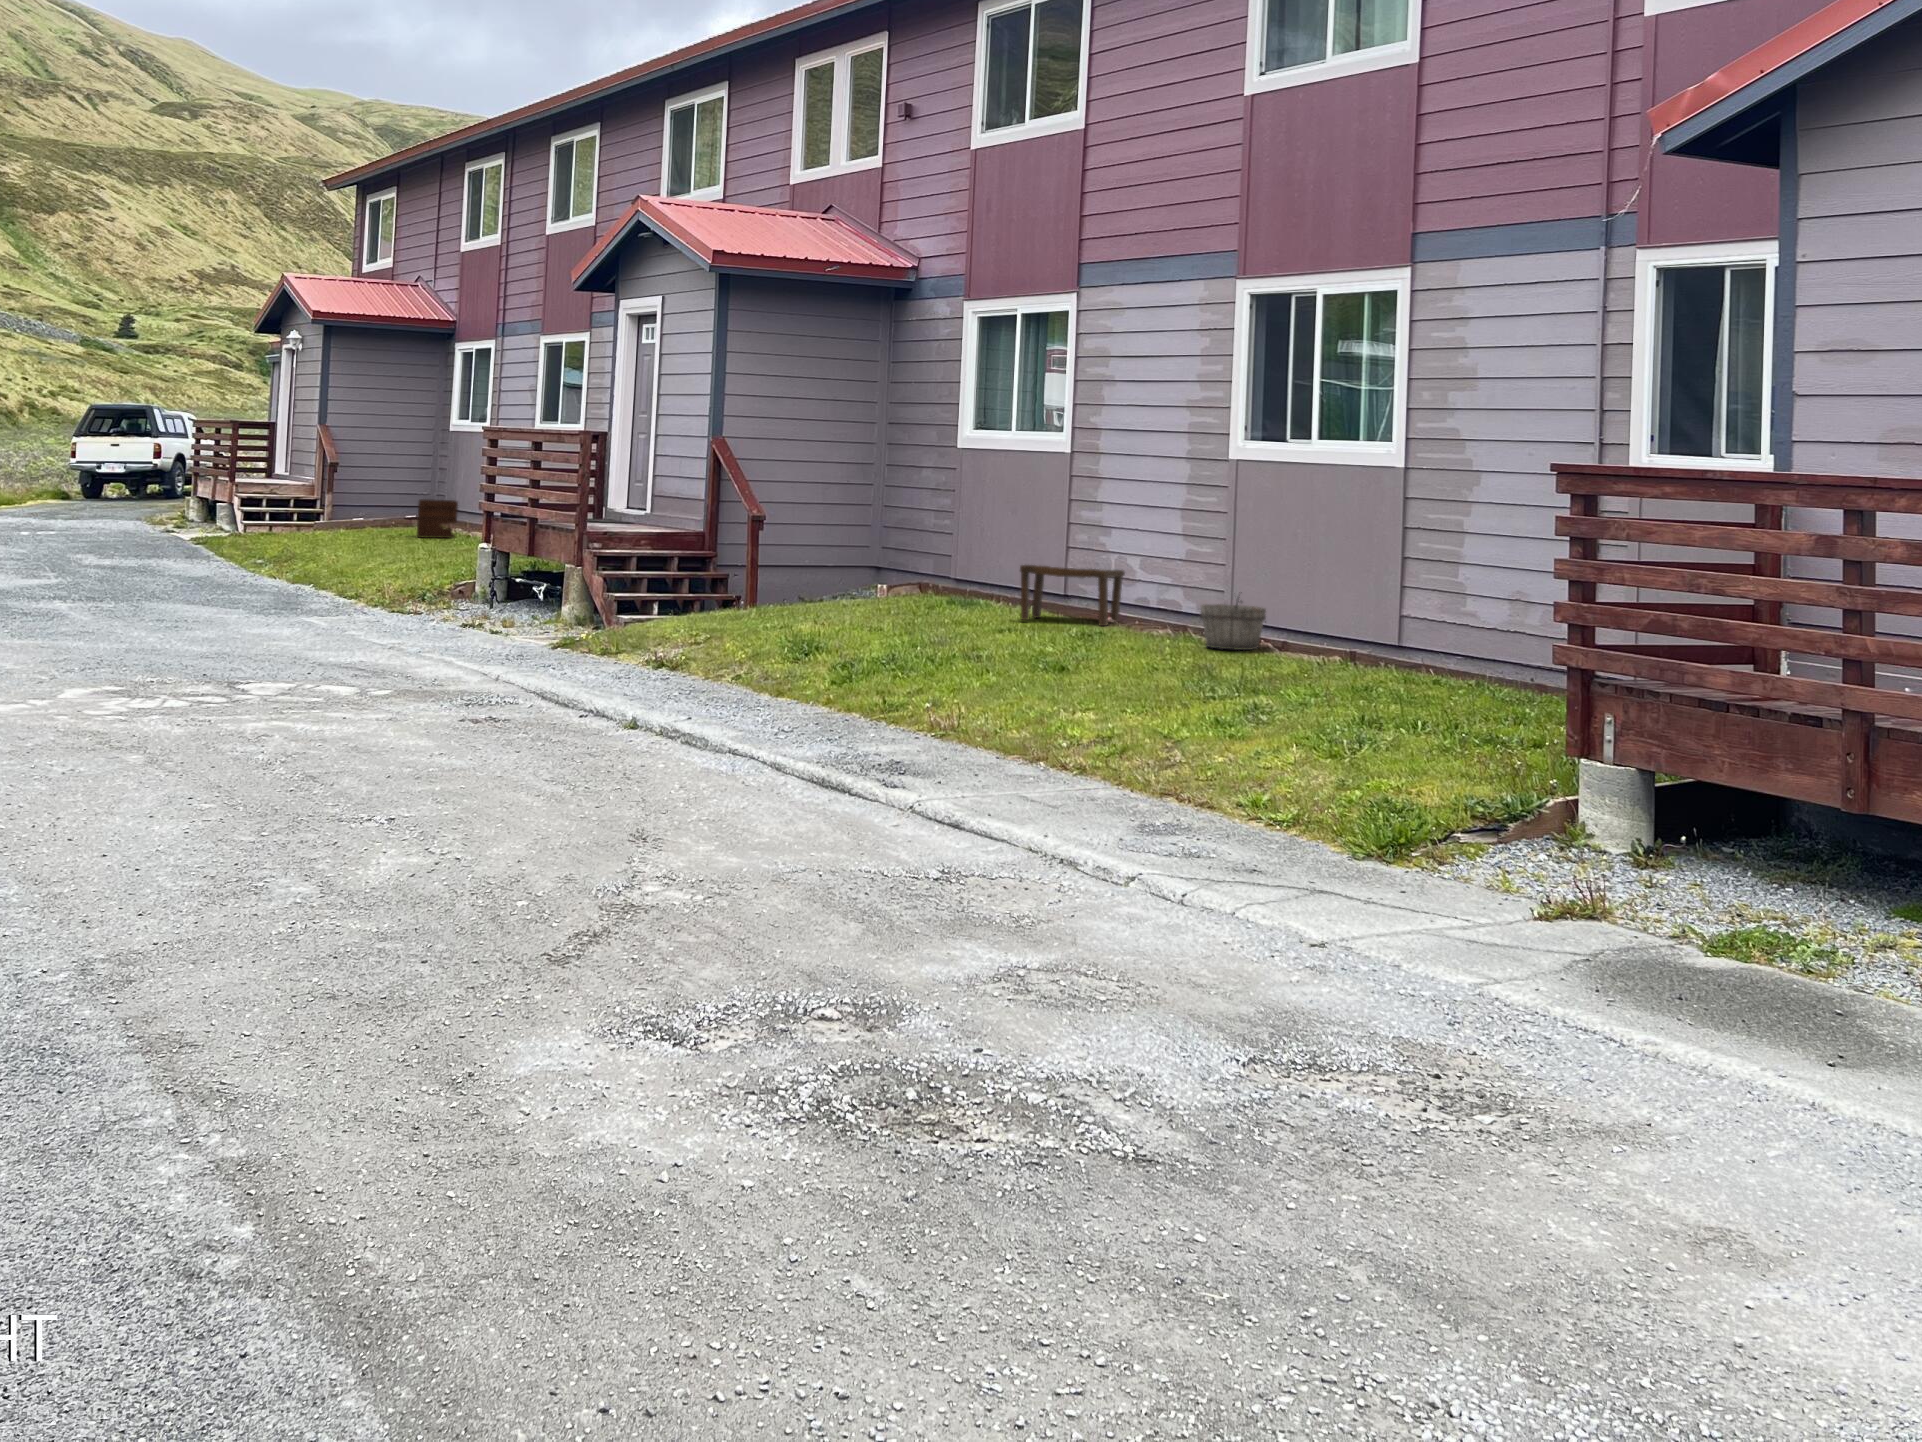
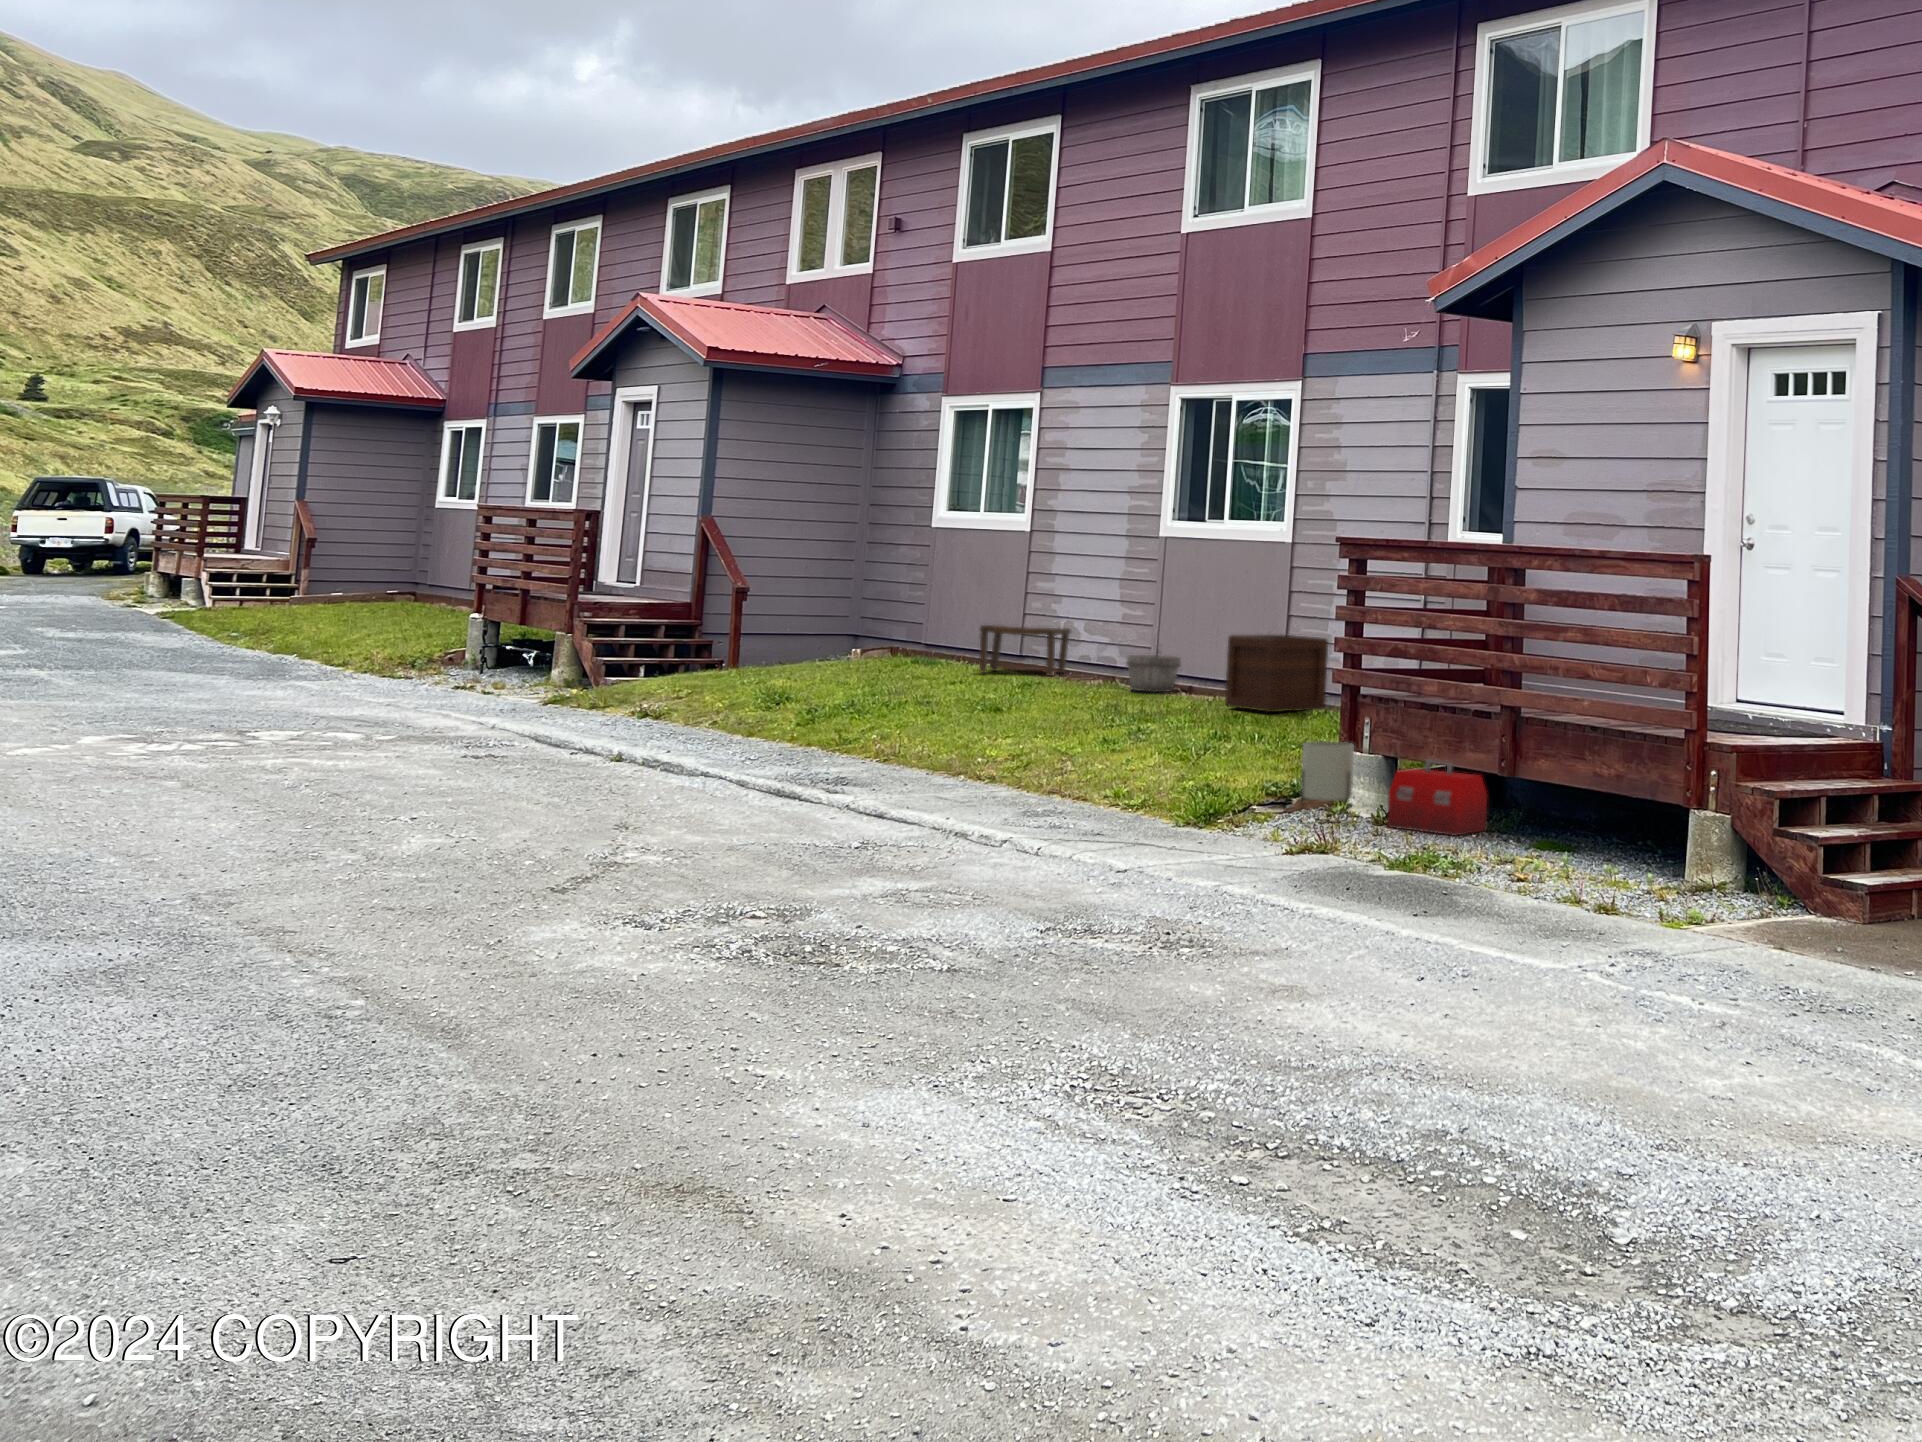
wooden crate: present [417,499,458,538] -> present [1225,635,1328,712]
planter: none [1515,743,1589,862] -> present [1300,741,1354,811]
toolbox: none [1643,774,1790,887] -> present [1388,759,1487,836]

